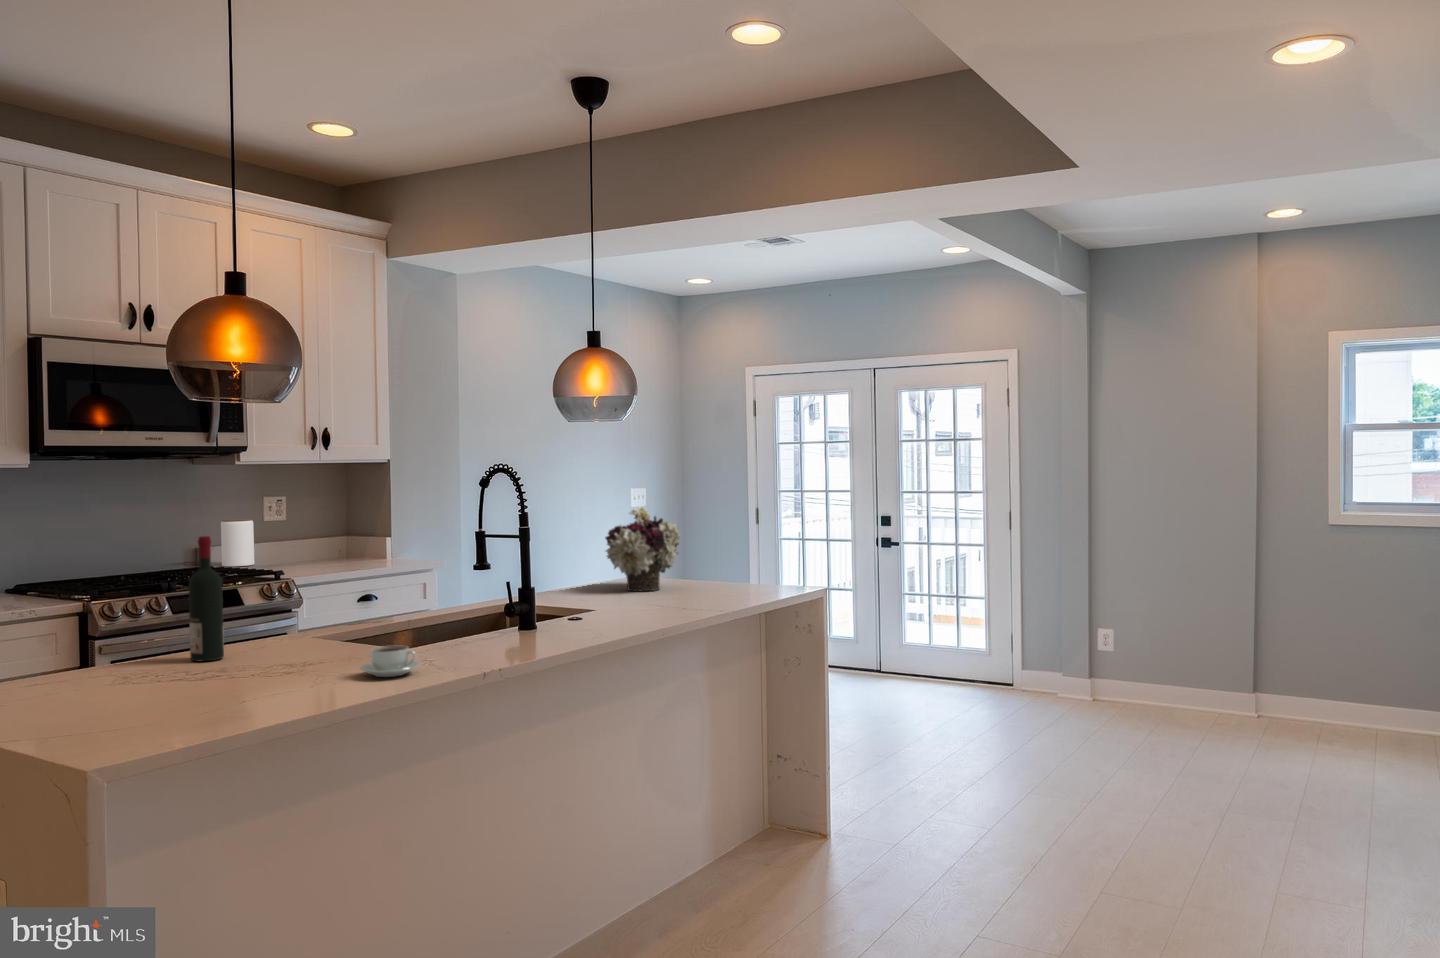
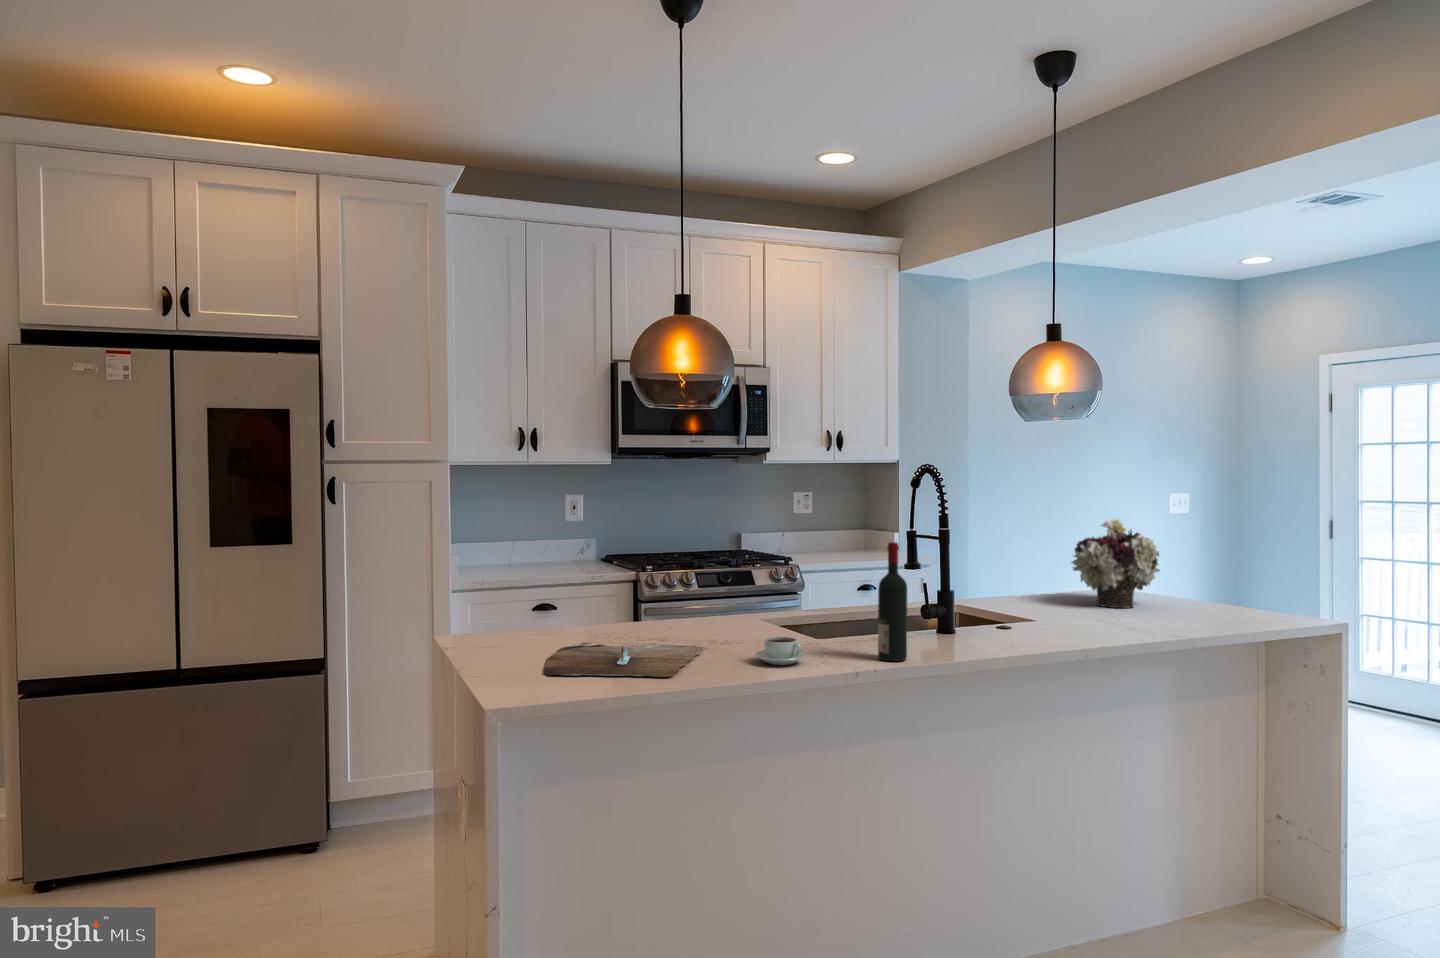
jar: present [221,519,254,566] -> none [756,510,781,550]
wine bottle: present [189,536,224,661] -> present [878,542,907,661]
cutting board: none [83,671,286,726] -> present [544,642,703,677]

